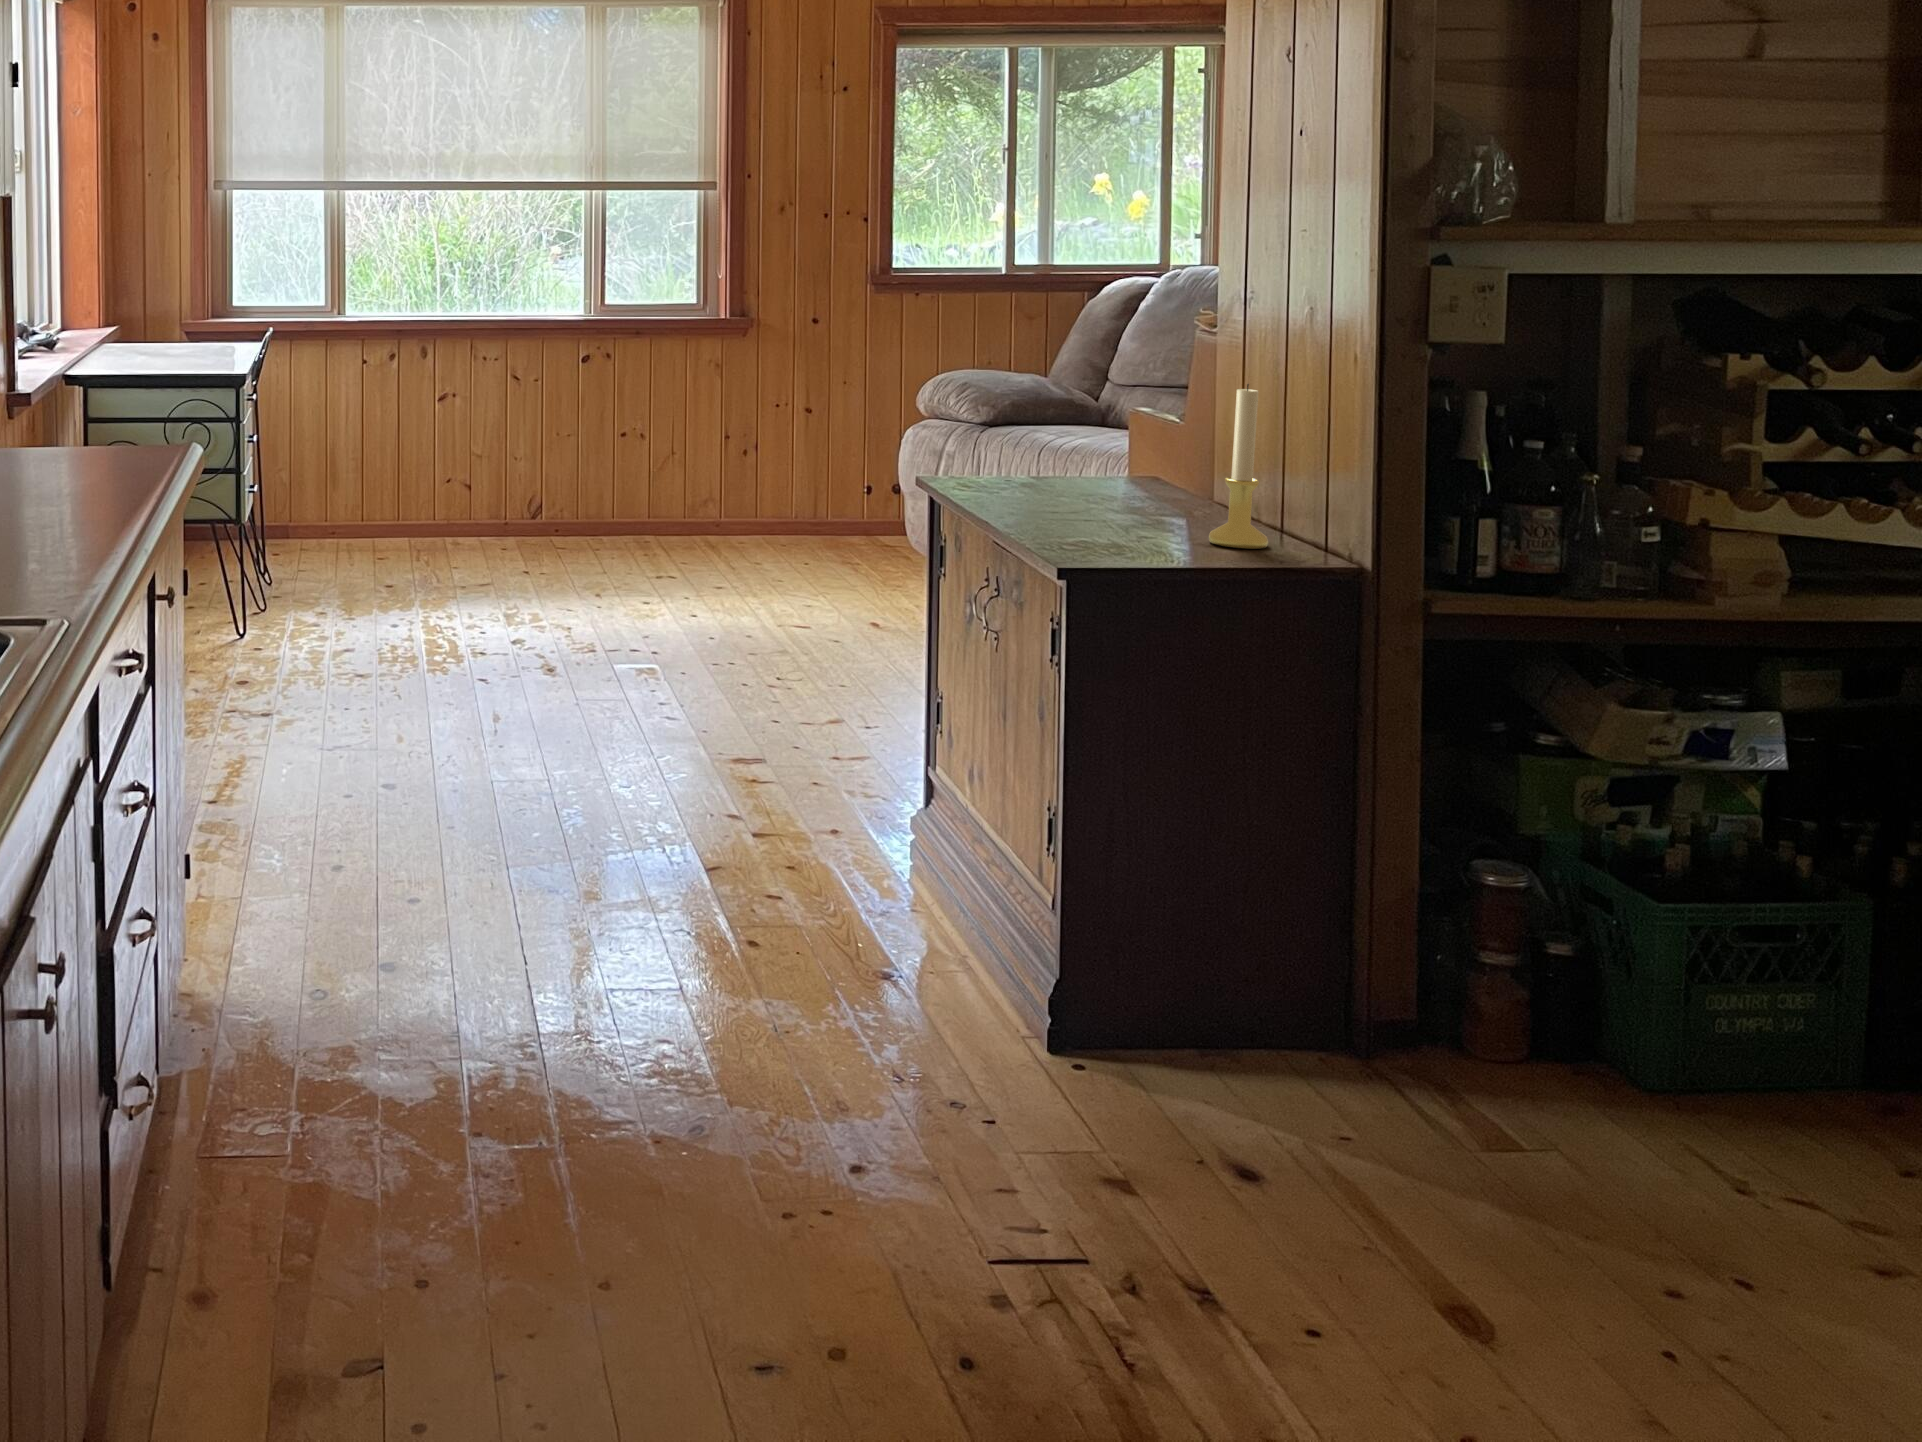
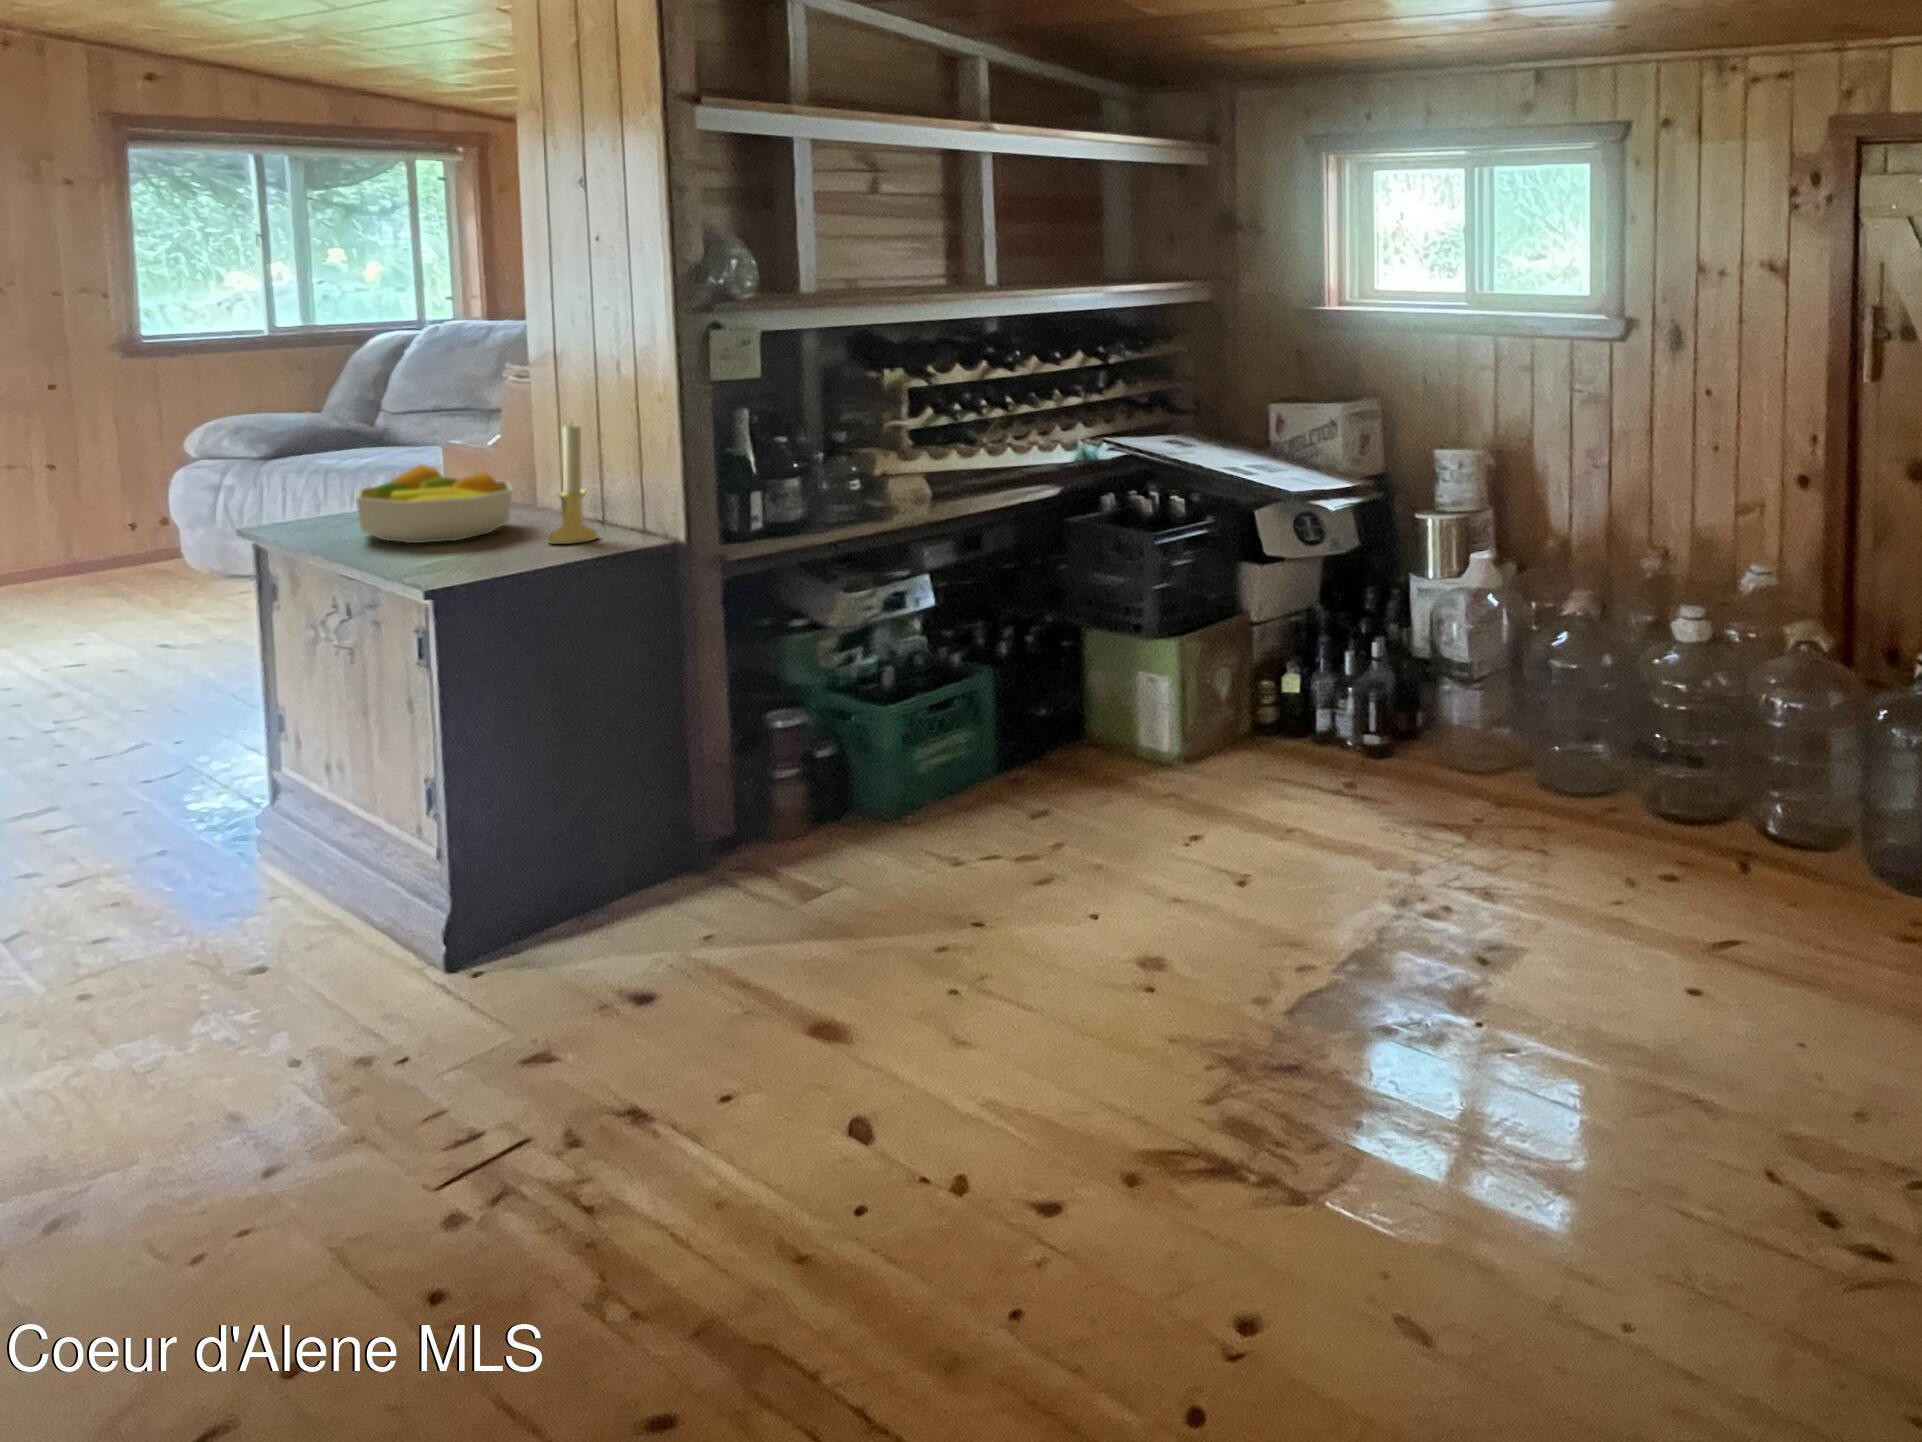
fruit bowl: none [1026,421,1182,520] -> present [356,465,513,543]

